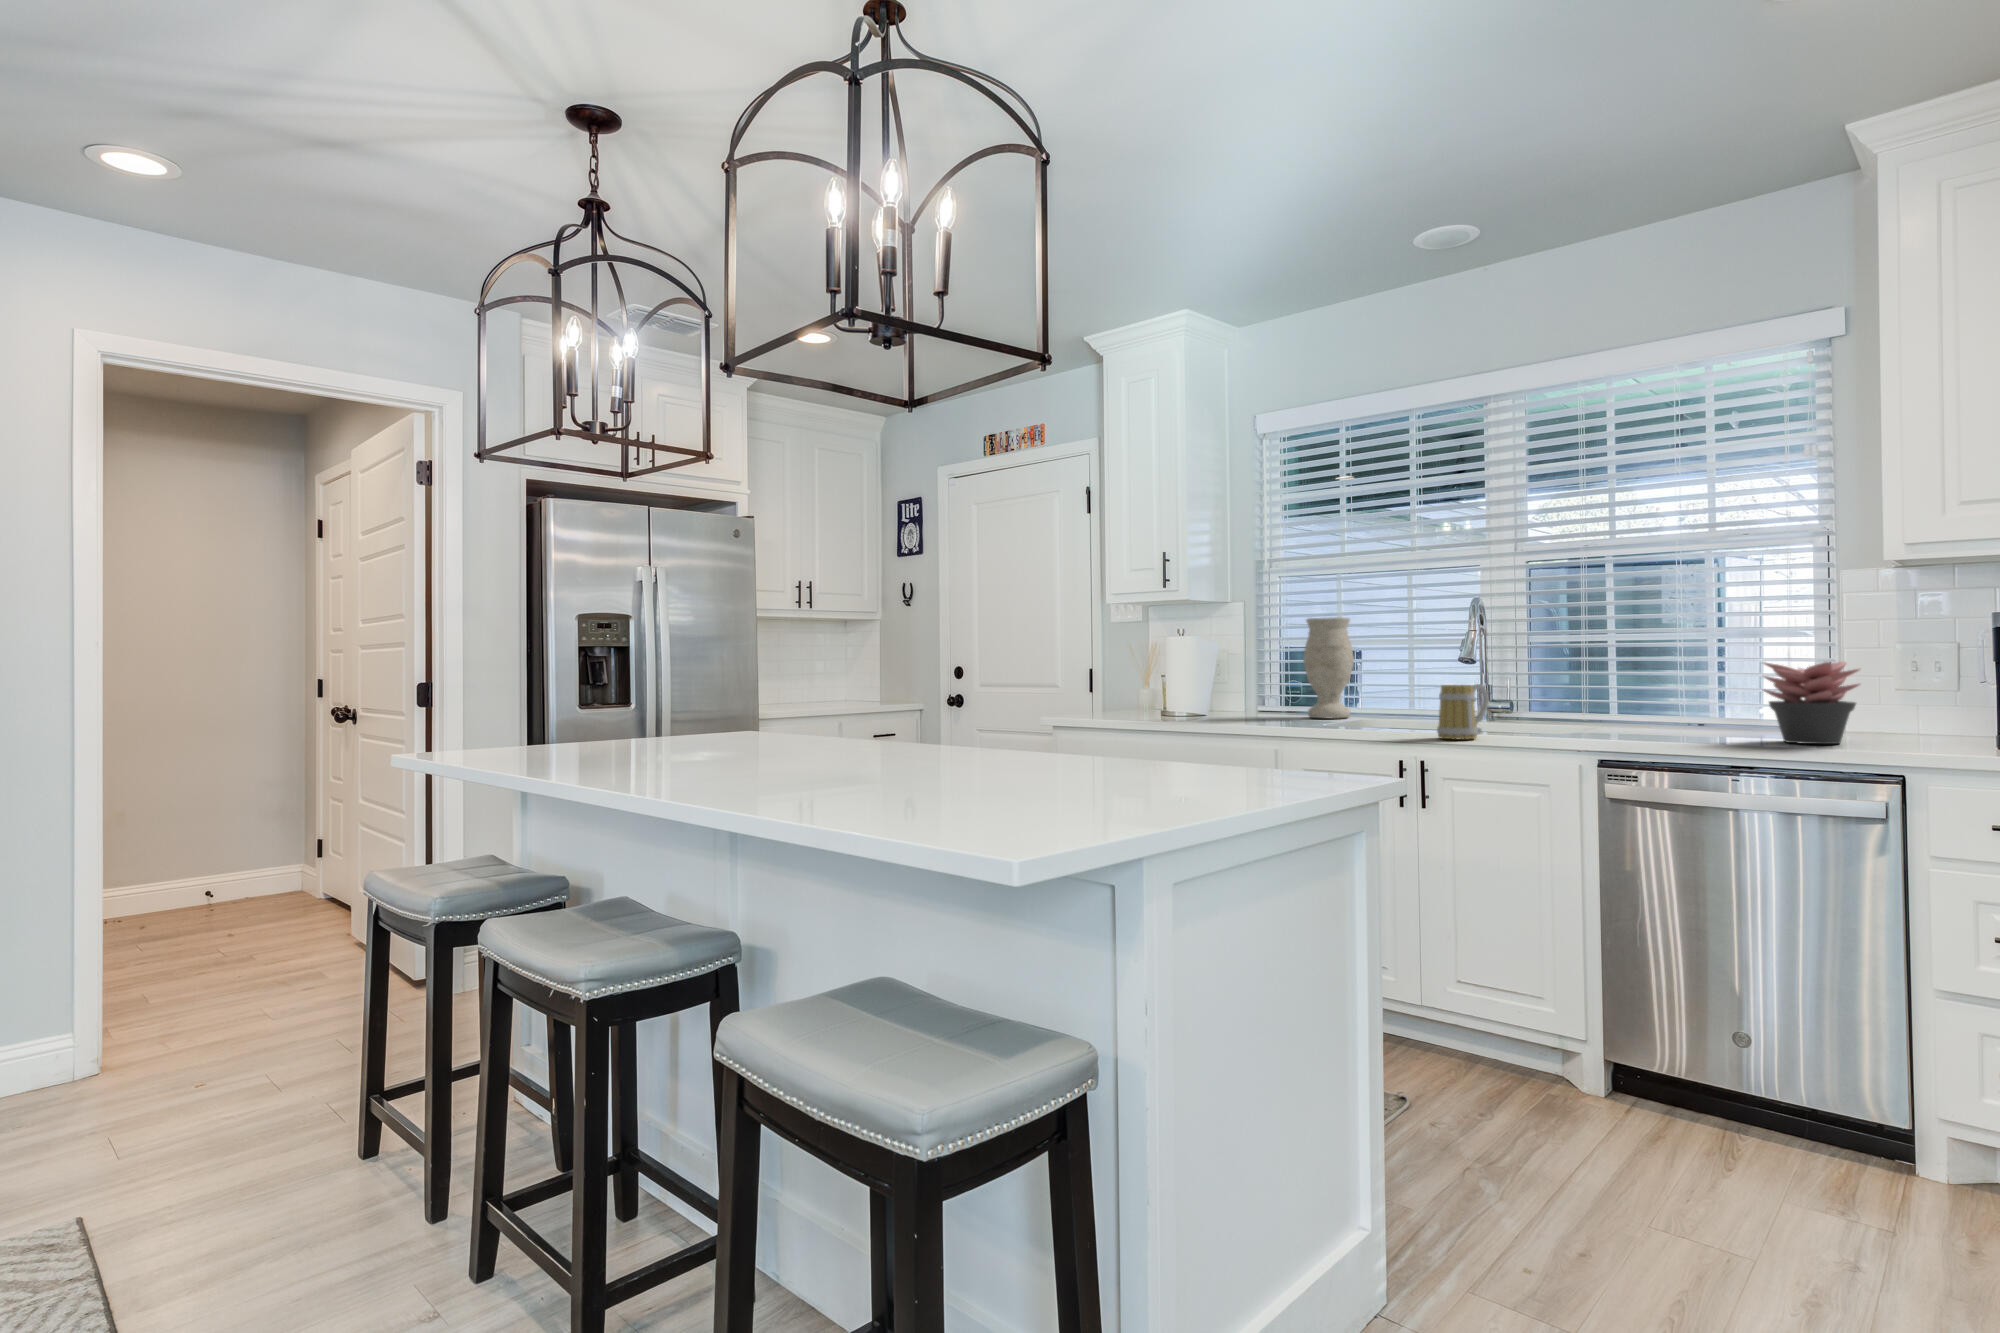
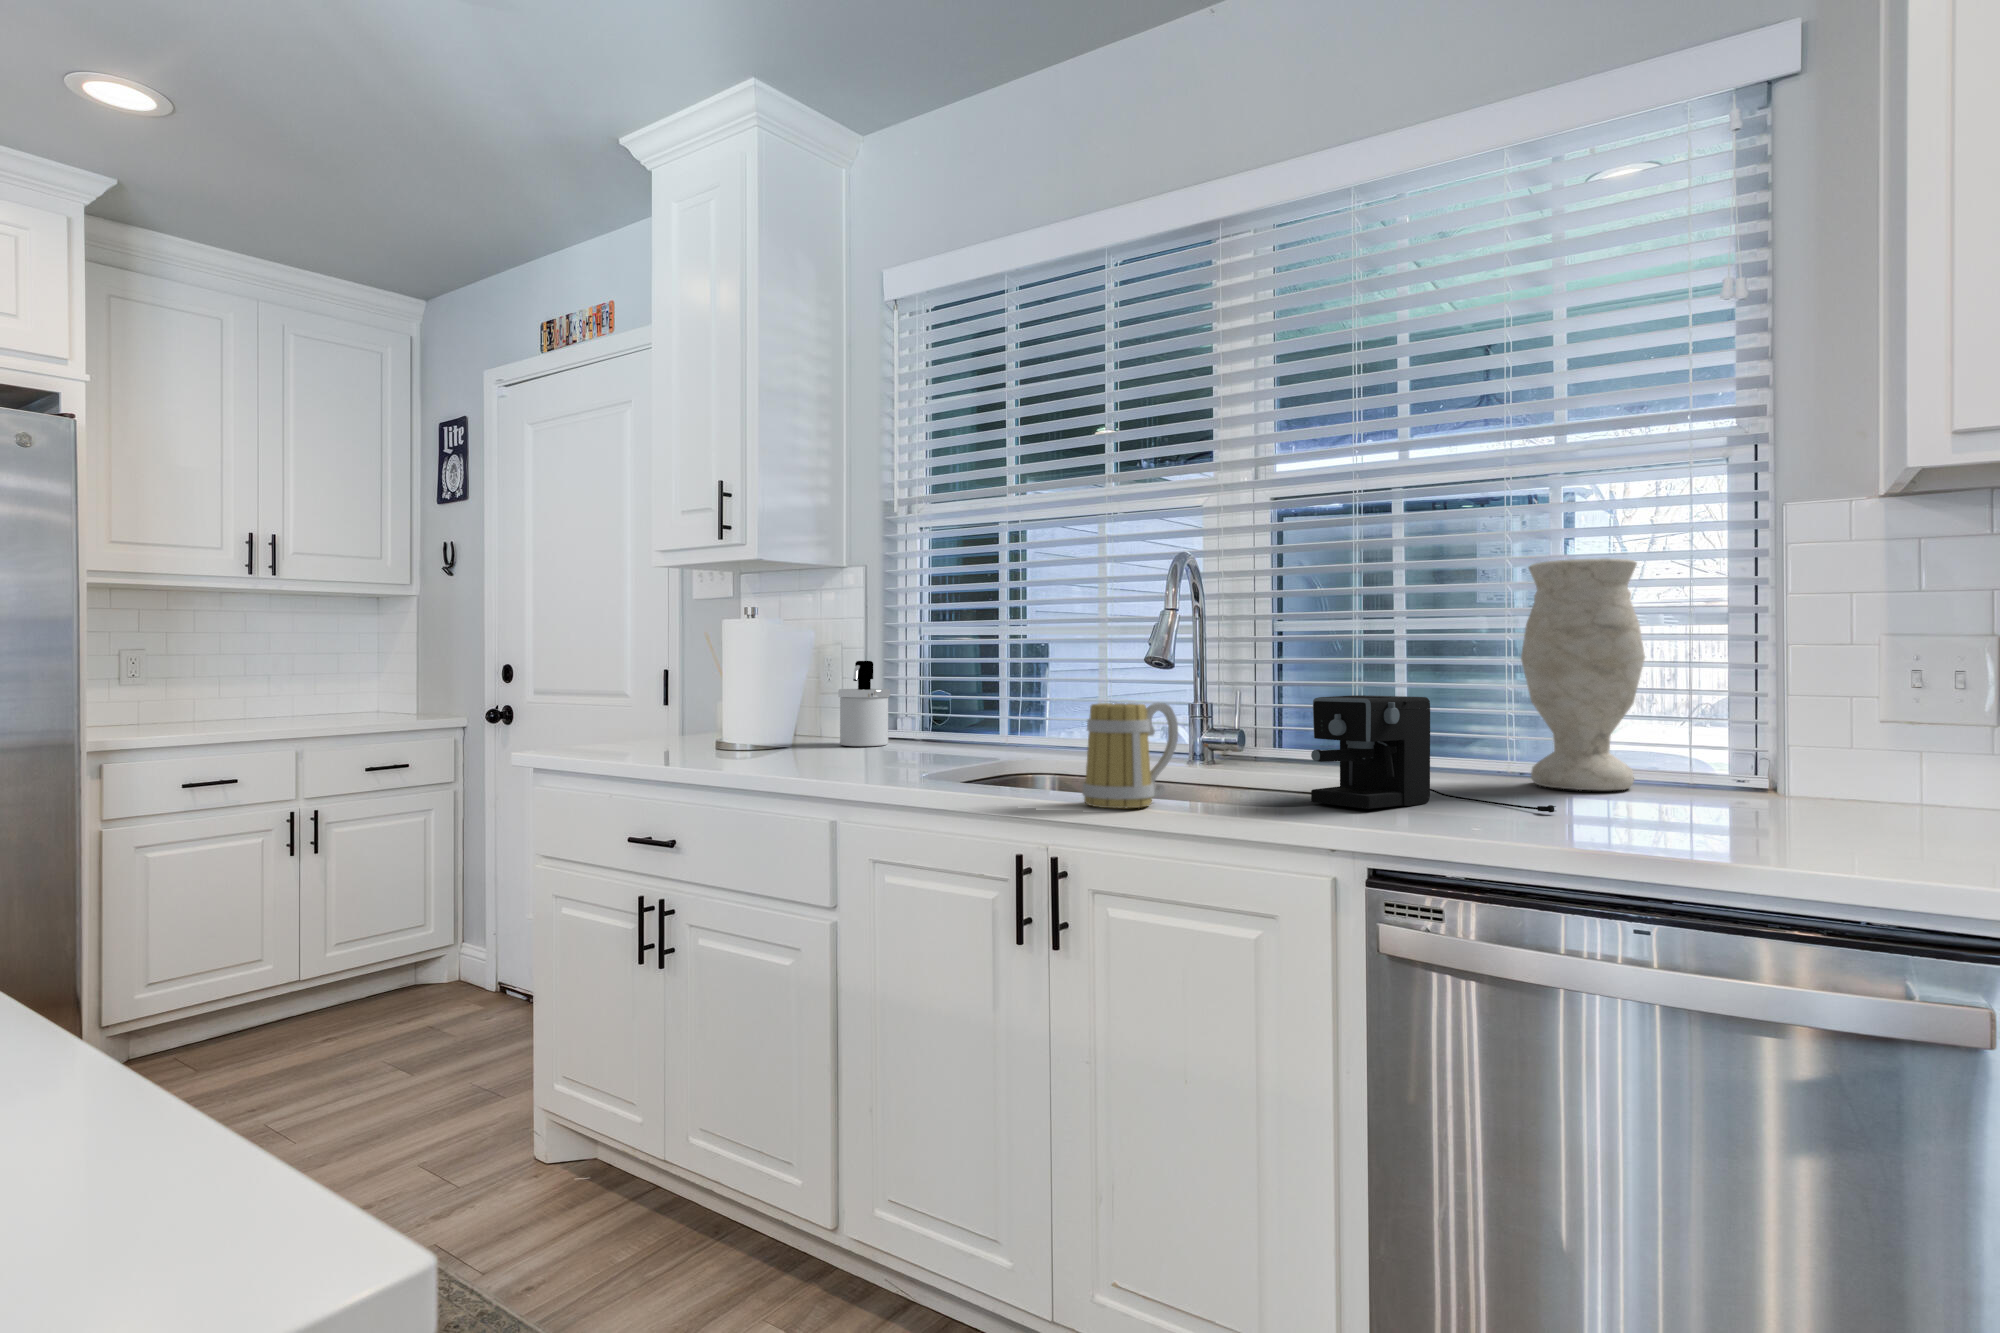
vase: present [1303,617,1354,718] -> present [1521,558,1645,790]
soap dispenser: none [1228,661,1261,715] -> present [838,661,890,746]
succulent plant: present [1764,662,1860,744] -> none [1657,666,1850,831]
coffee maker: none [1567,679,1707,739] -> present [1311,695,1556,812]

